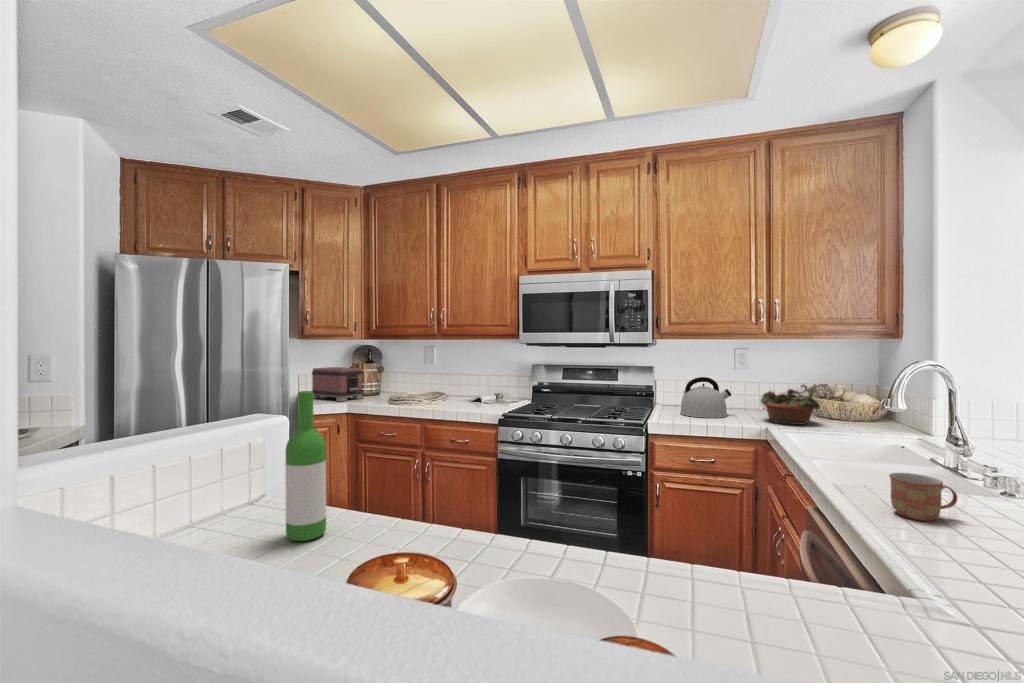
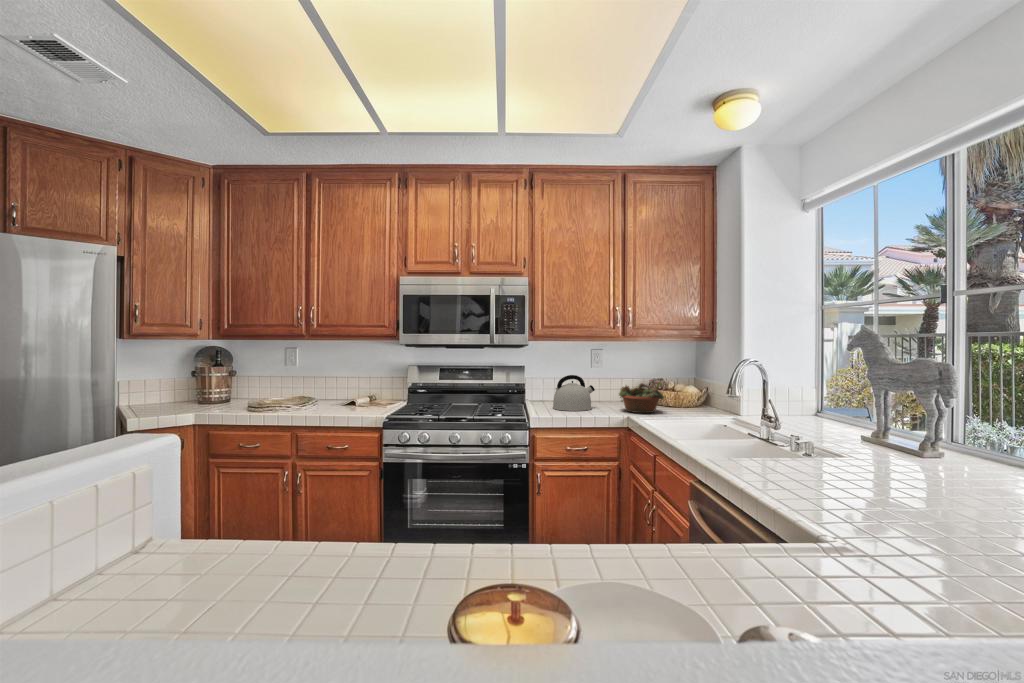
toaster: present [312,367,363,402] -> none [136,372,211,412]
wine bottle: present [285,391,326,541] -> none [212,396,261,571]
mug: present [889,473,957,521] -> none [744,444,787,479]

